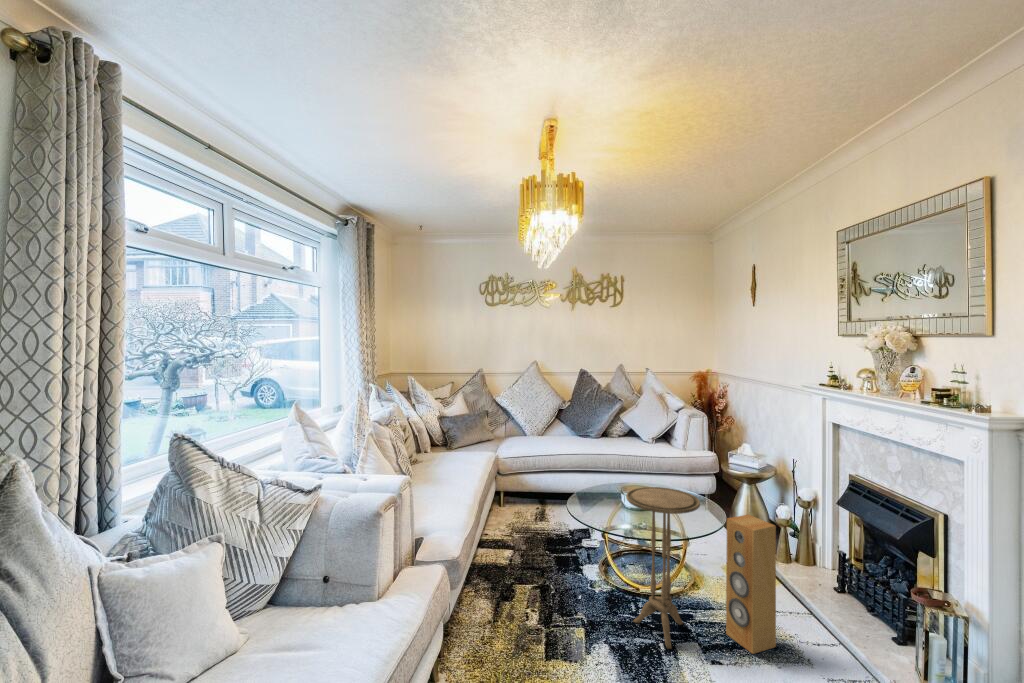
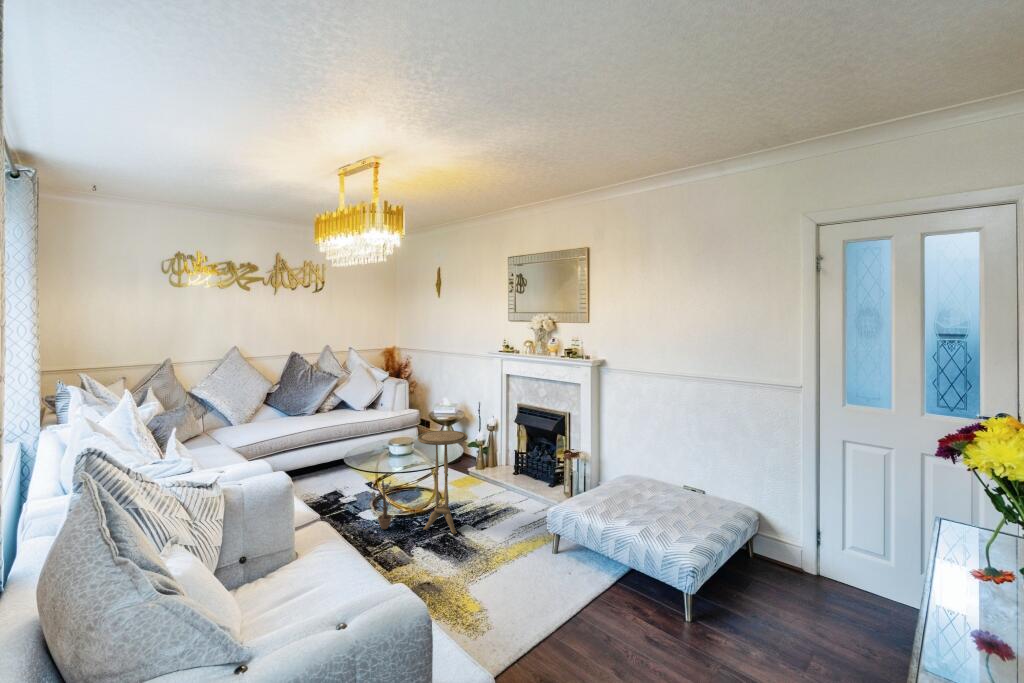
speaker: present [726,515,776,654] -> none [478,437,505,518]
decorative plant: none [564,534,612,600] -> present [364,480,399,531]

